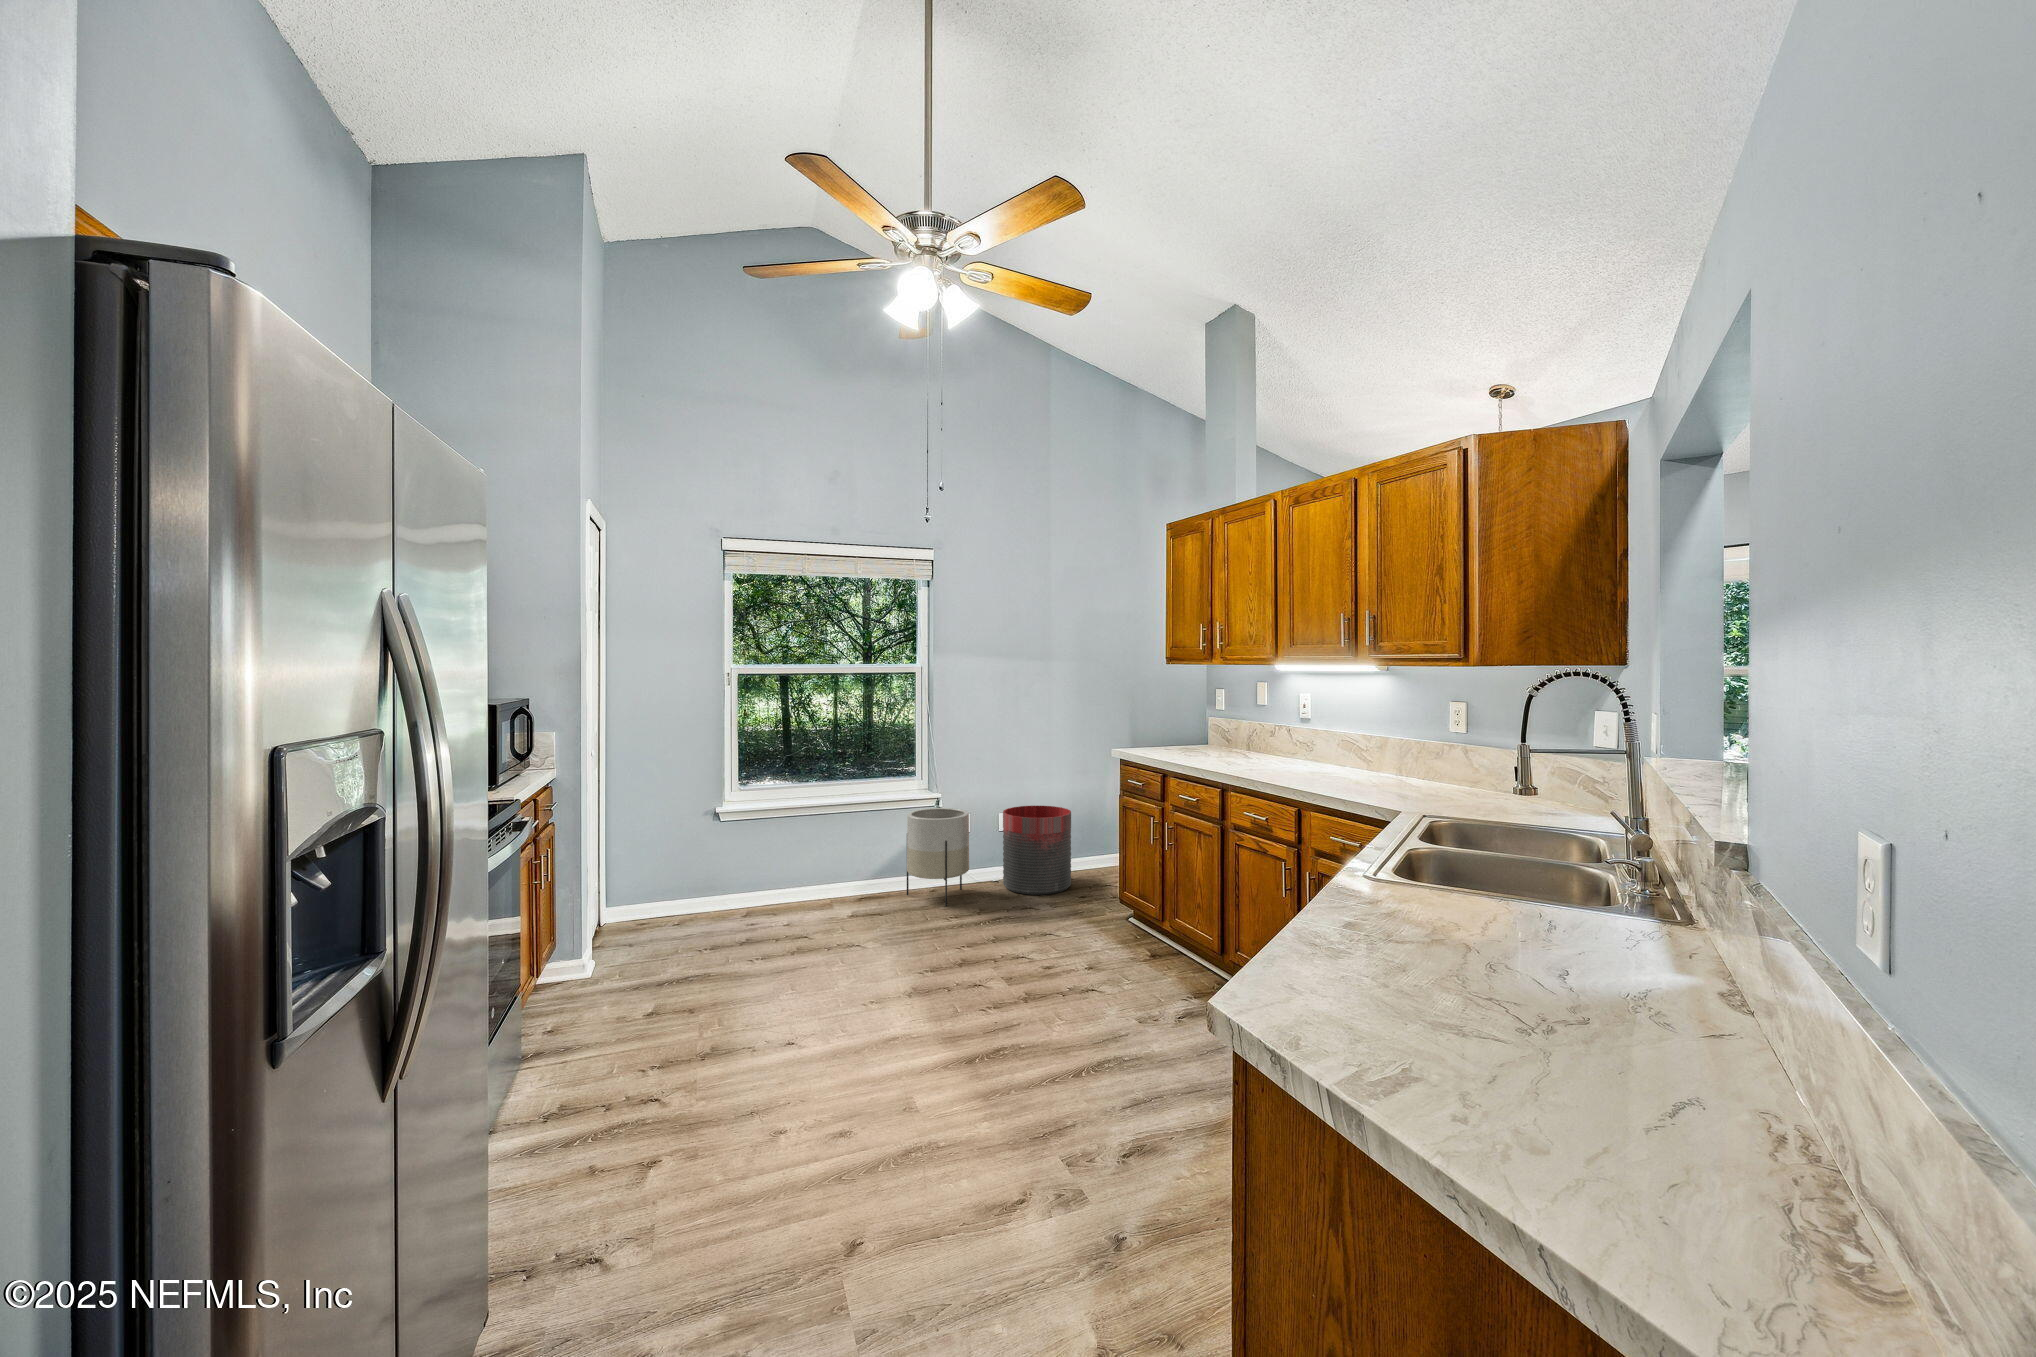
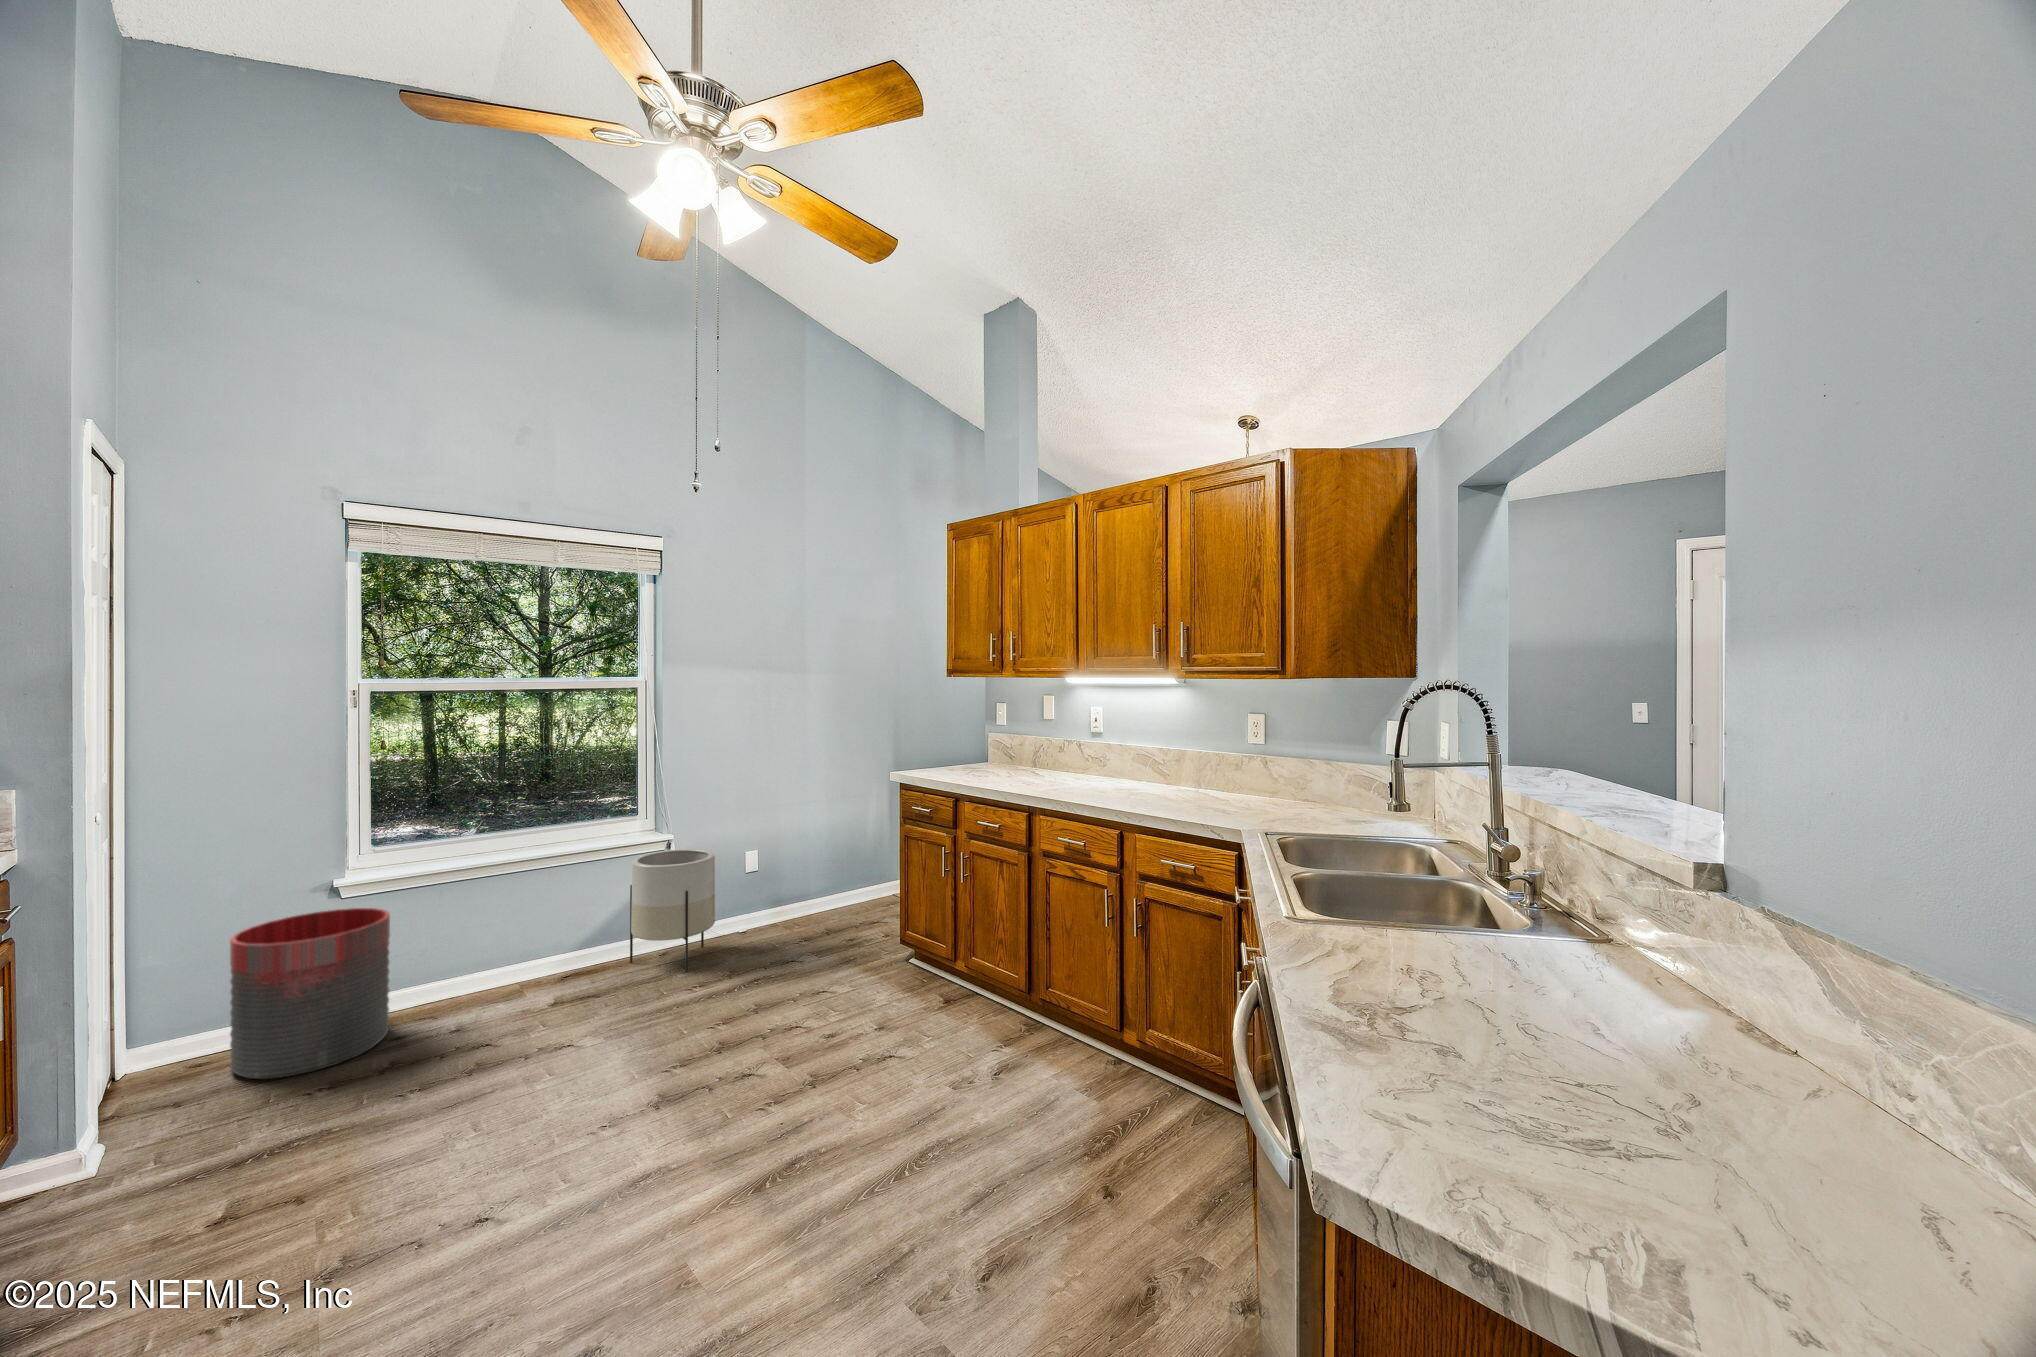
trash can: present [1003,806,1071,895] -> present [230,908,390,1079]

